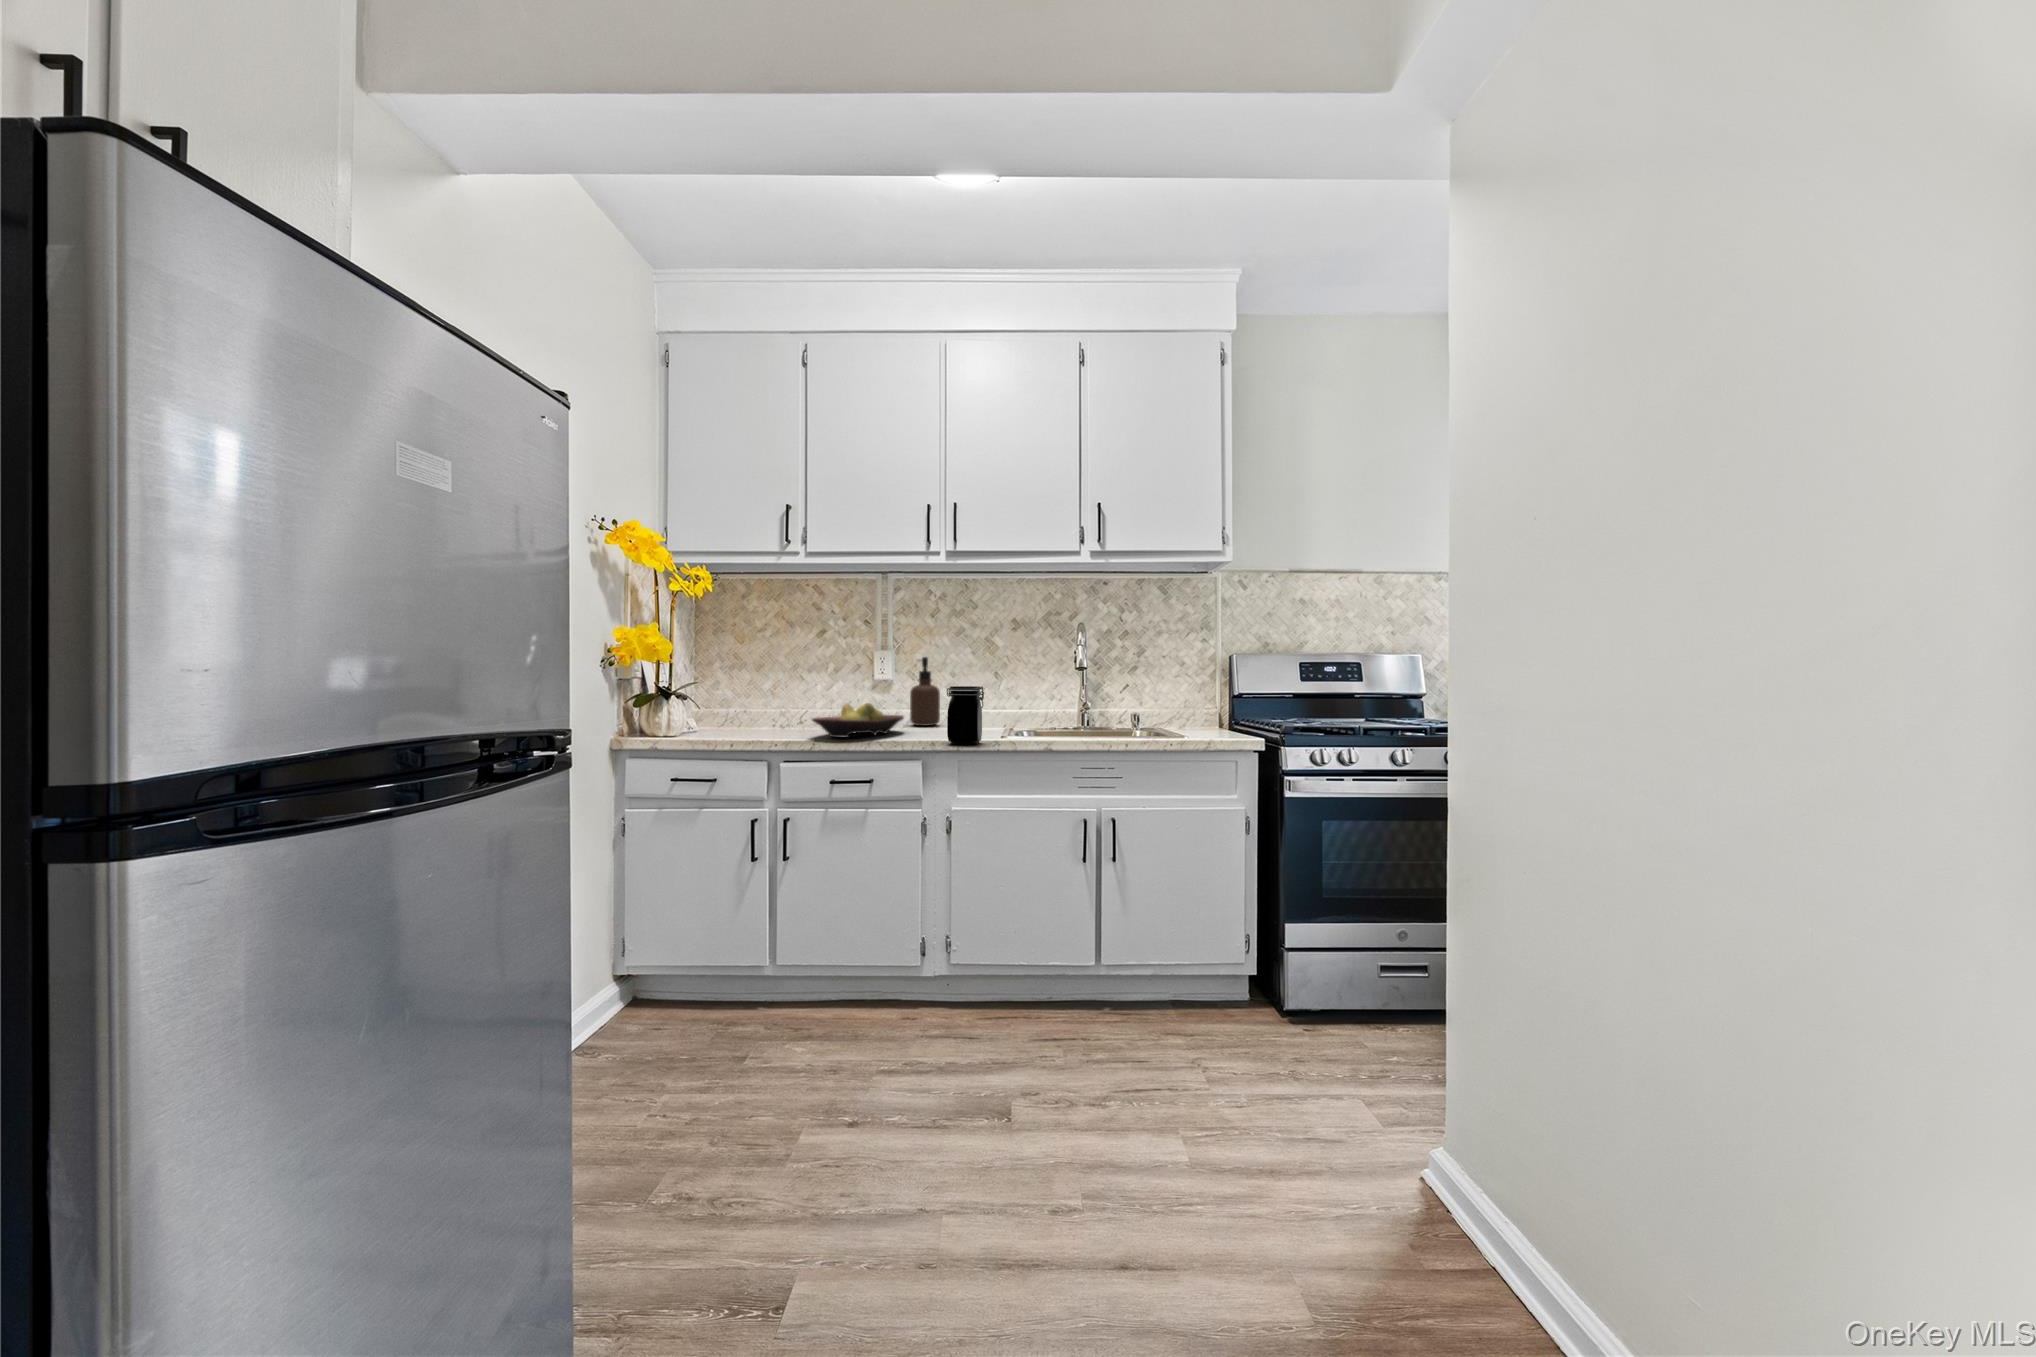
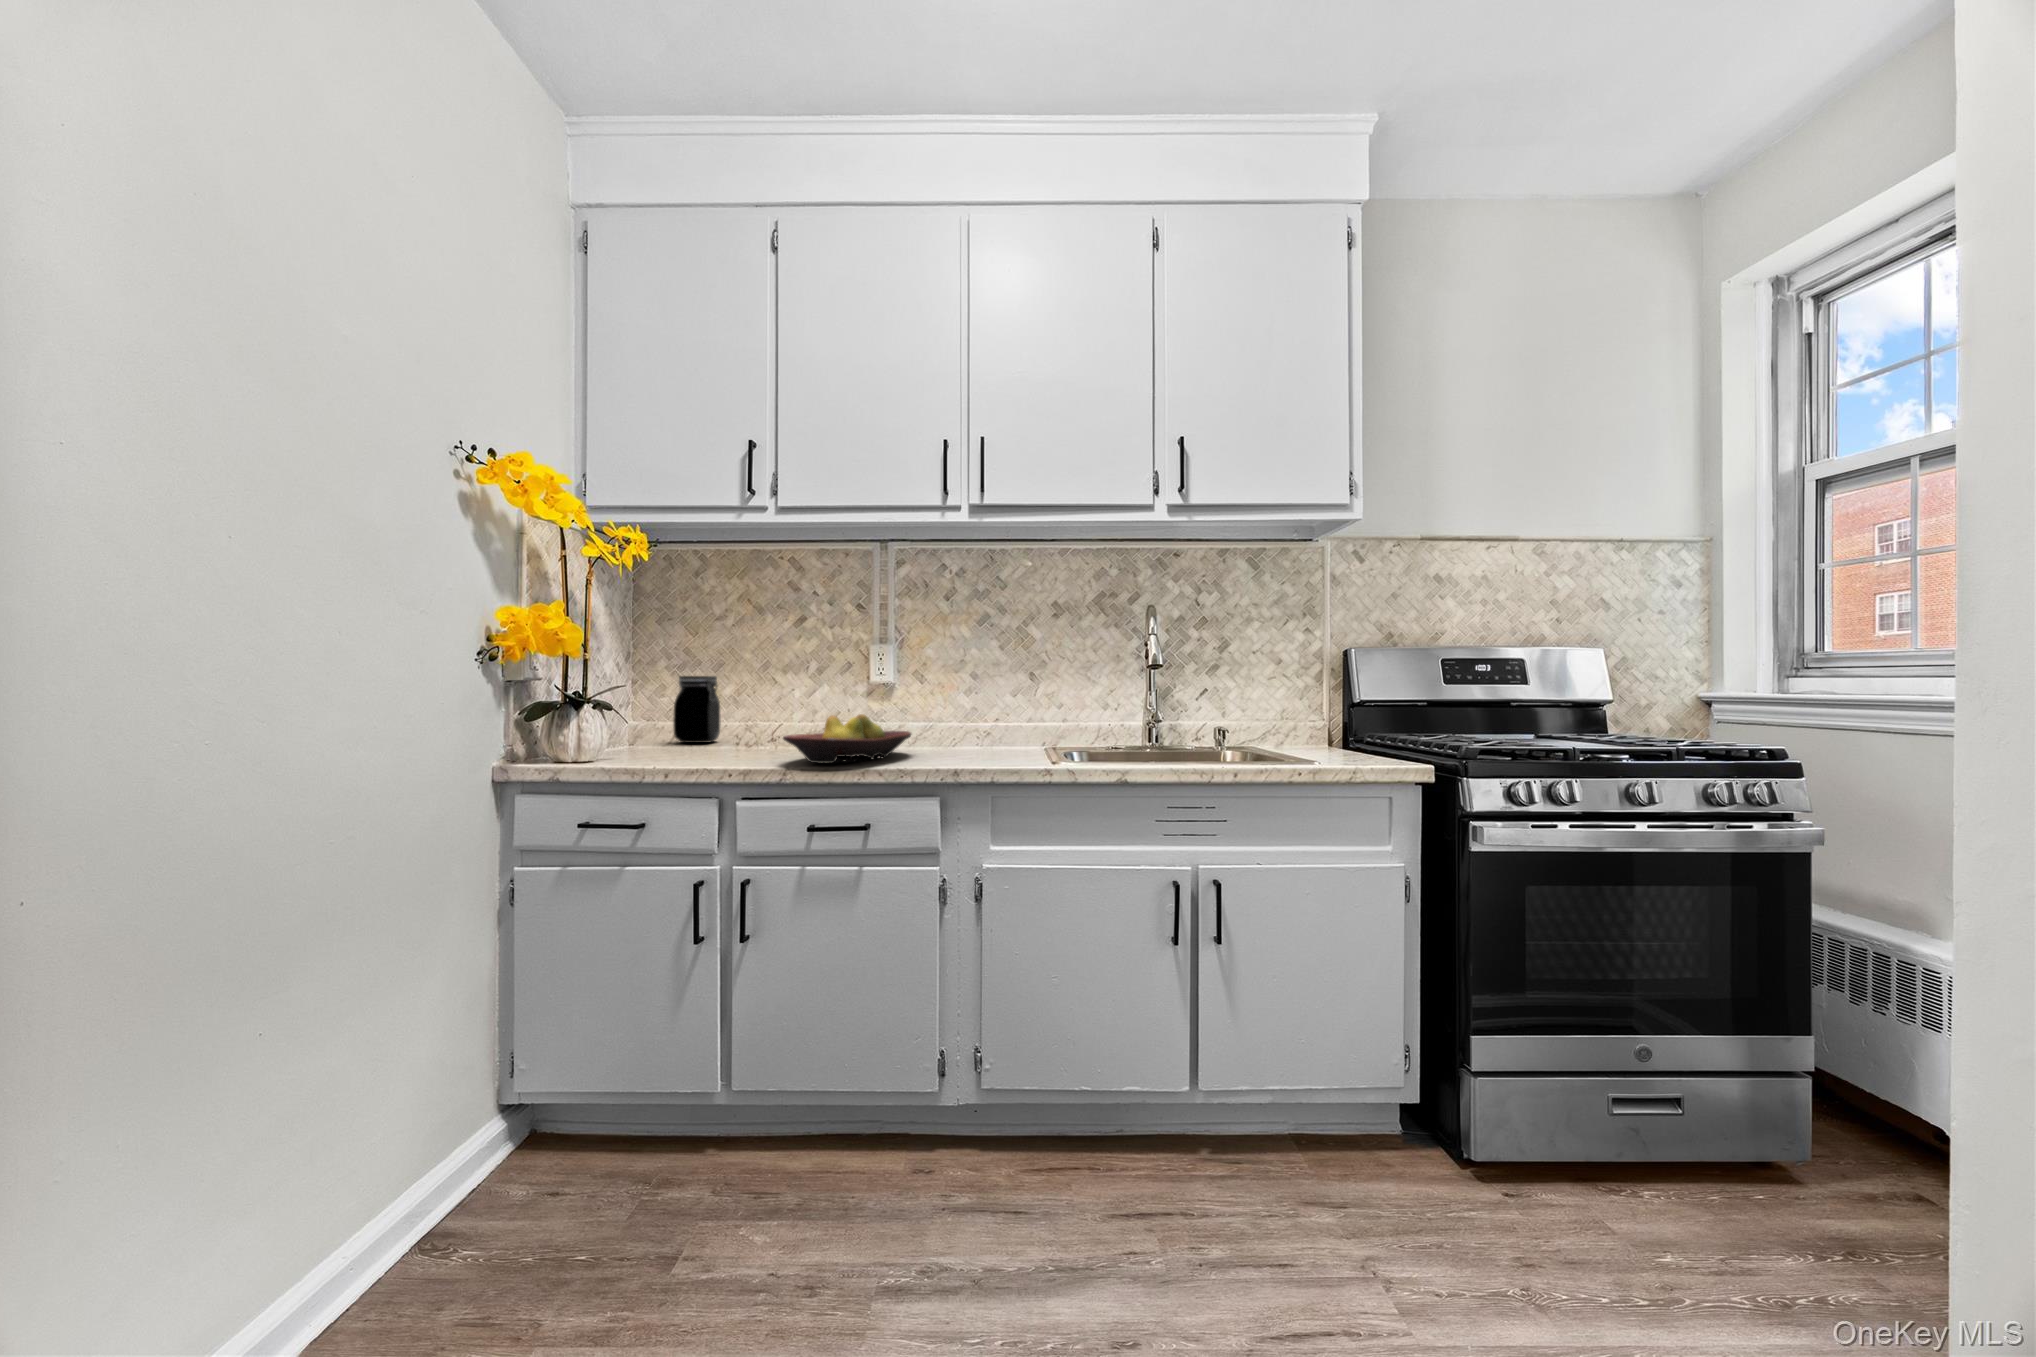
soap dispenser: present [910,657,940,726] -> none [918,652,958,745]
jar: present [947,686,984,744] -> present [673,676,720,743]

